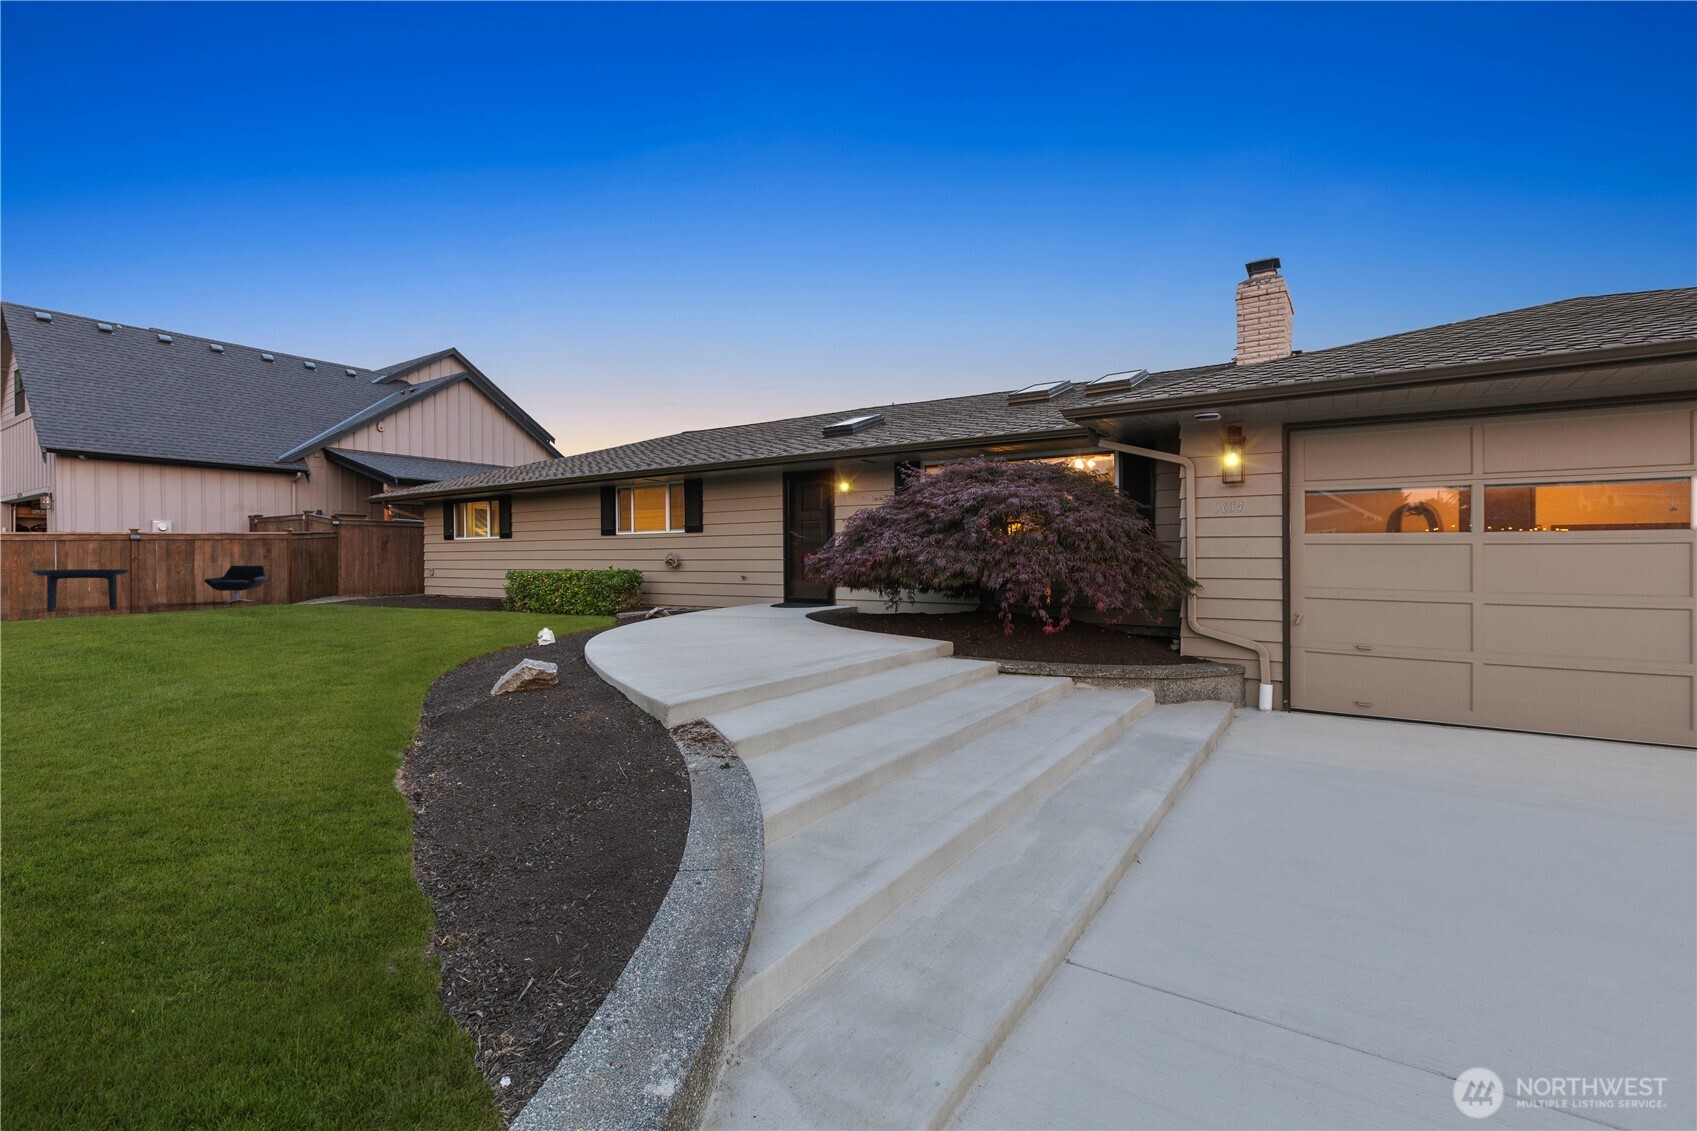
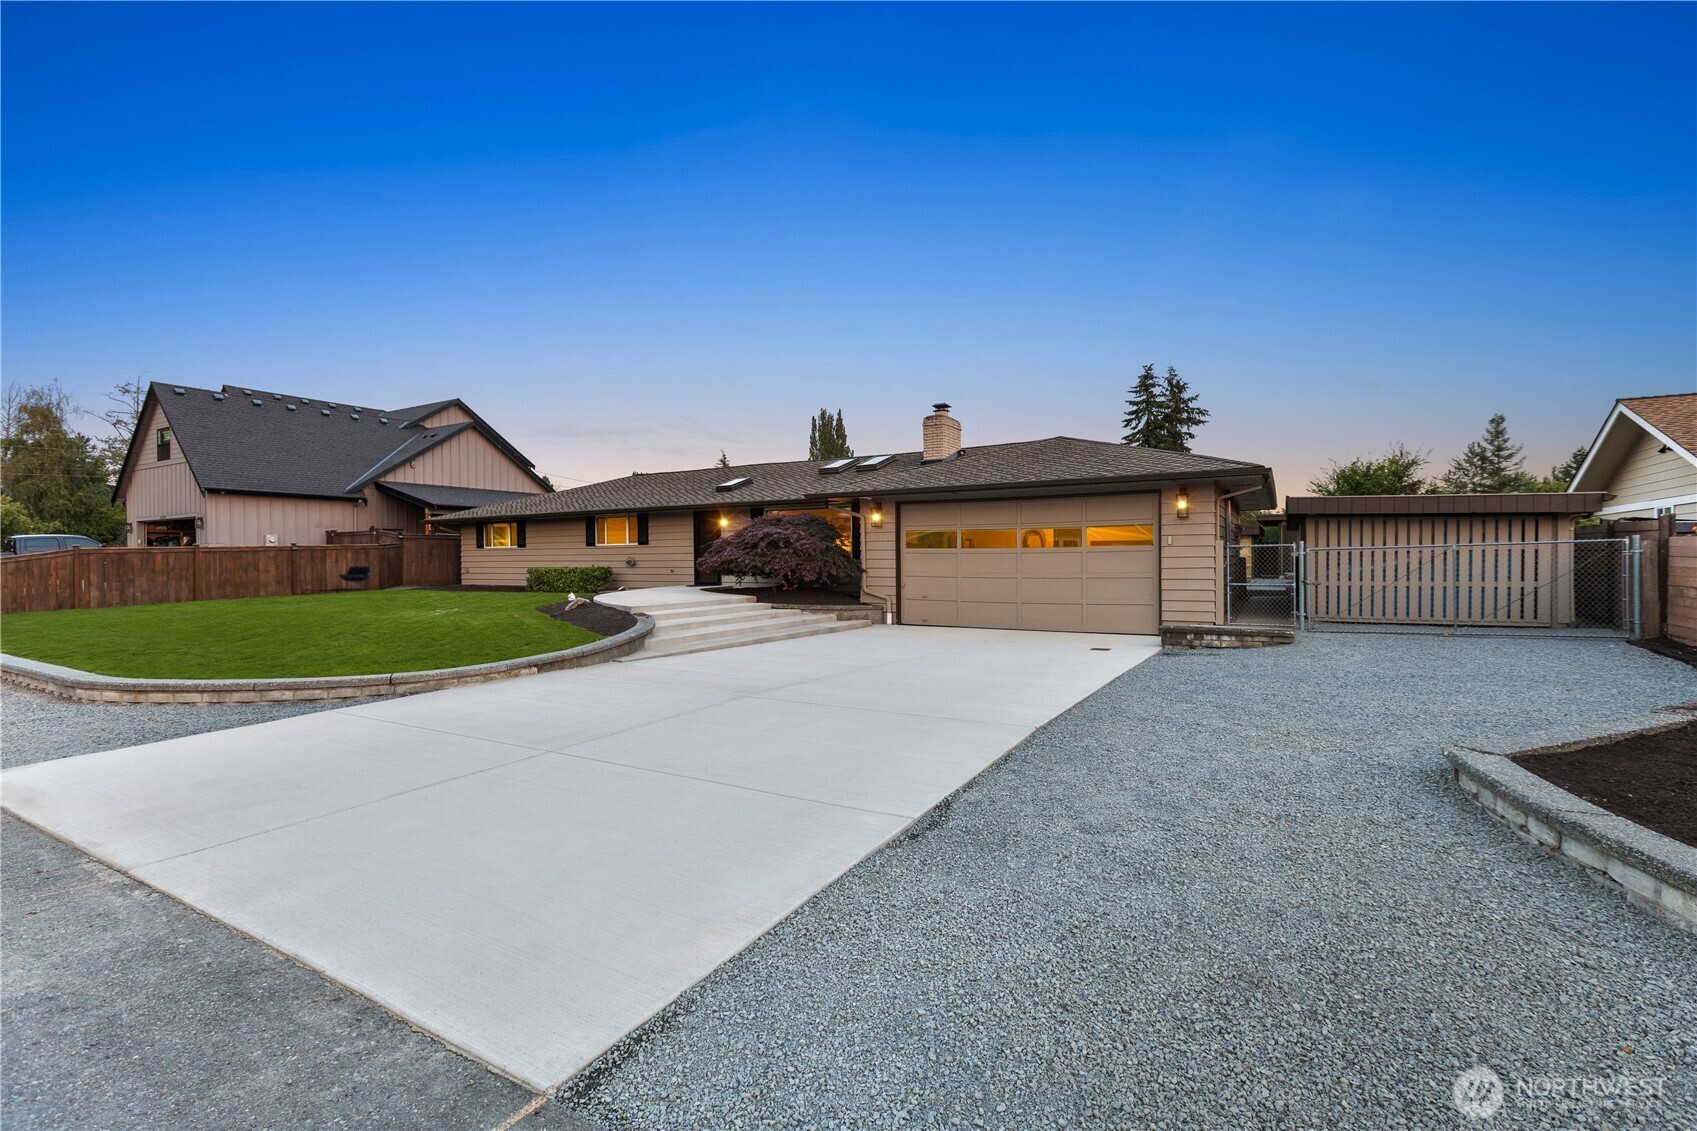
round table: present [32,569,131,611] -> none [257,569,307,593]

